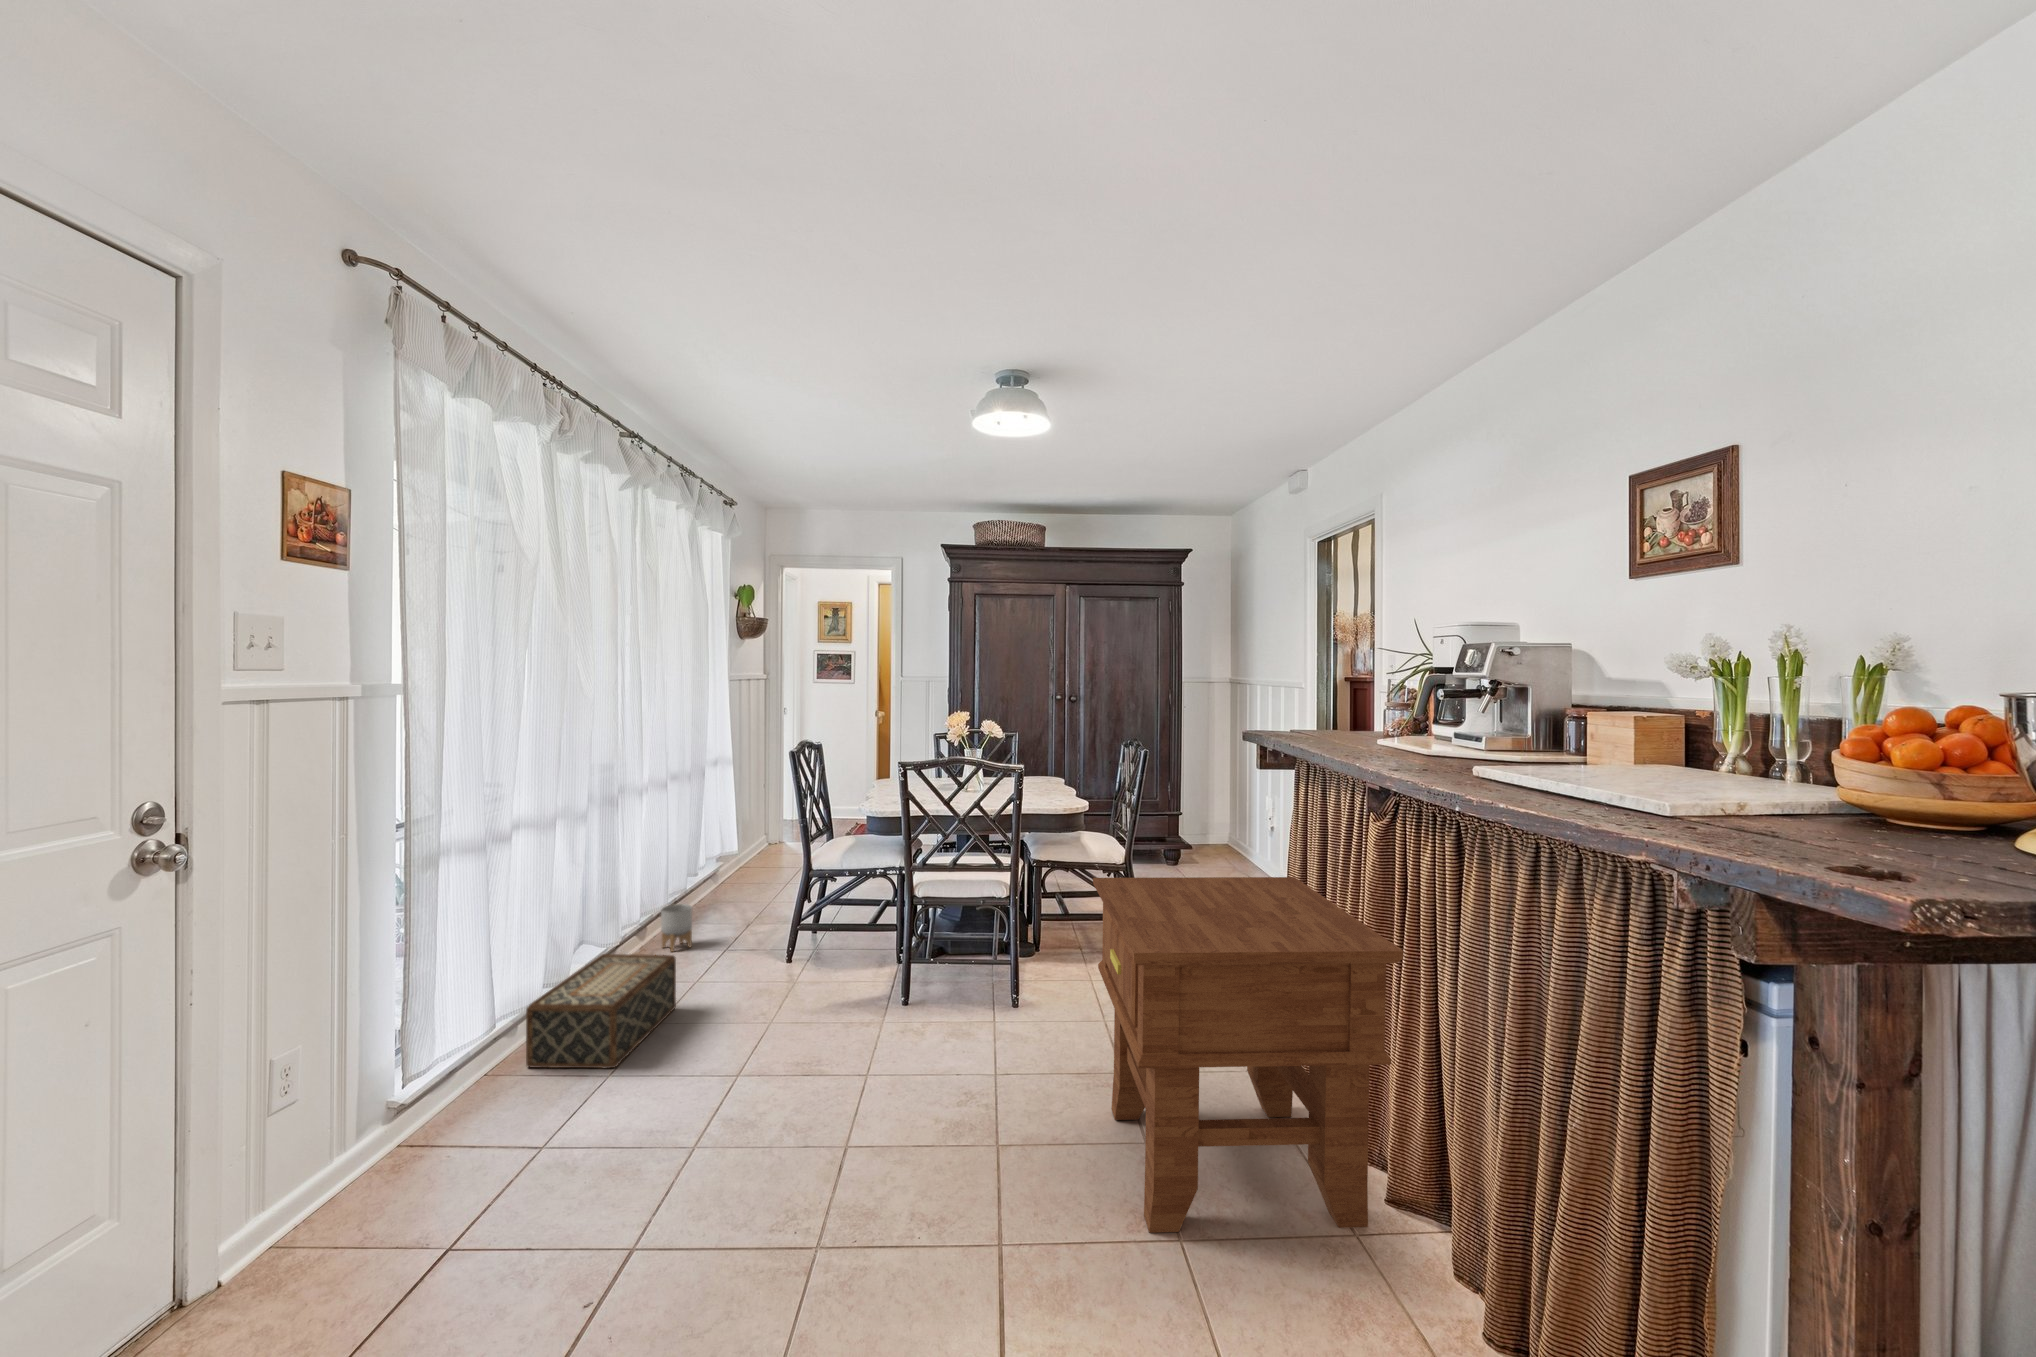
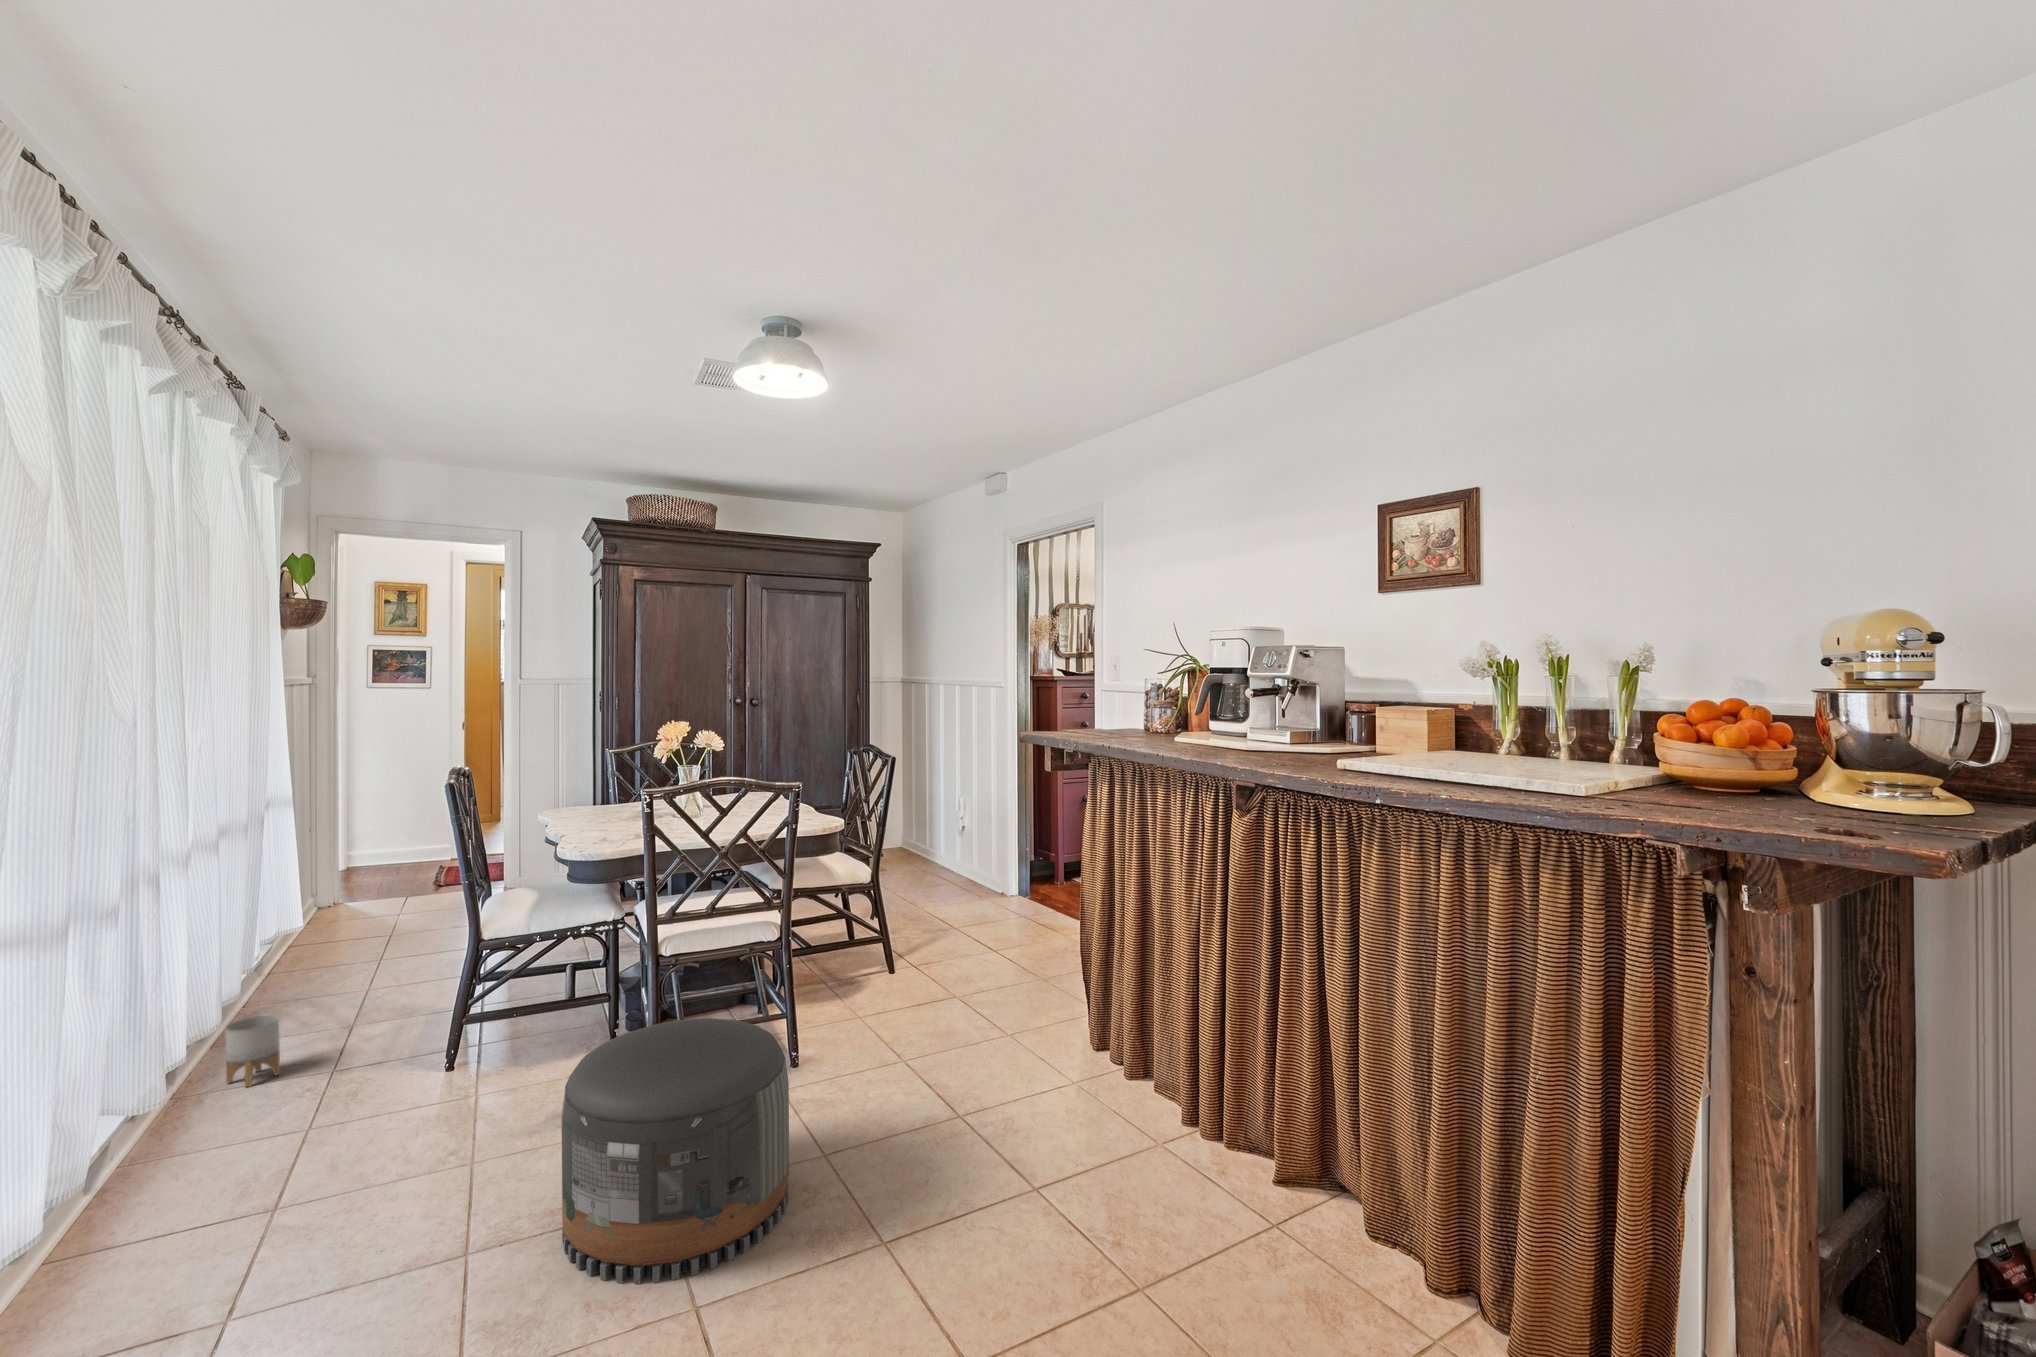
side table: present [1093,877,1404,1233] -> none [938,879,1293,1279]
pouf: none [786,944,959,1138] -> present [561,1018,789,1284]
woven basket: present [526,954,676,1068] -> none [68,1093,308,1327]

